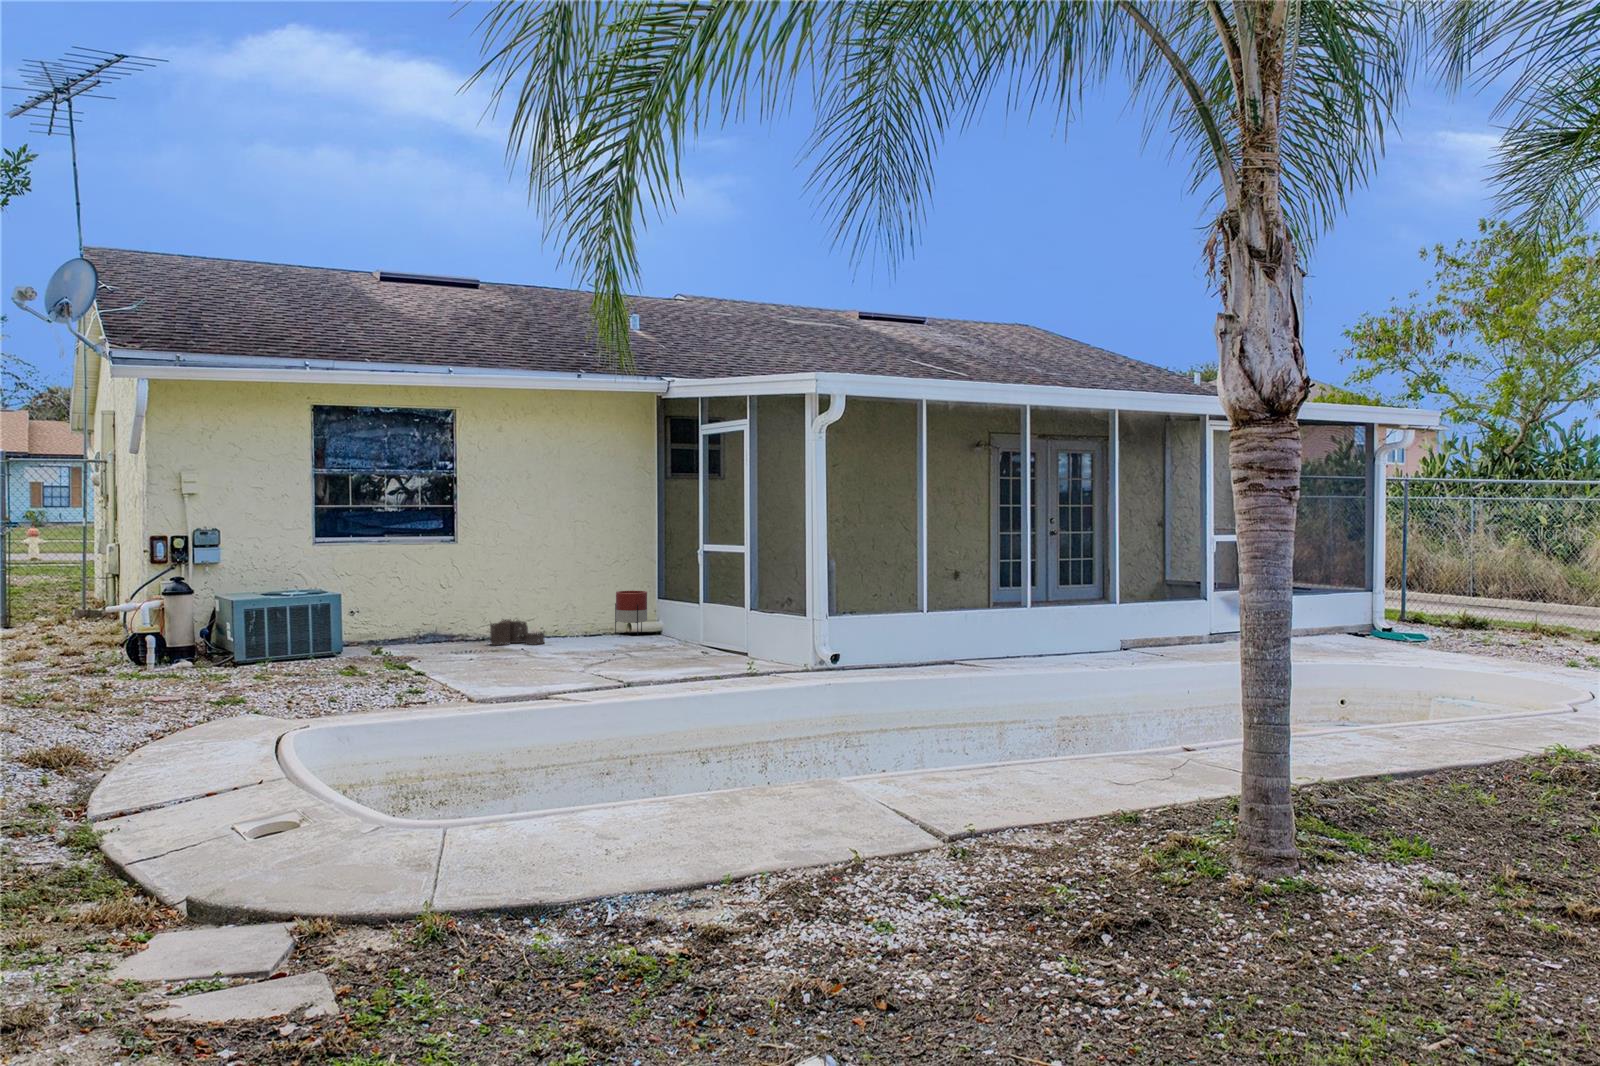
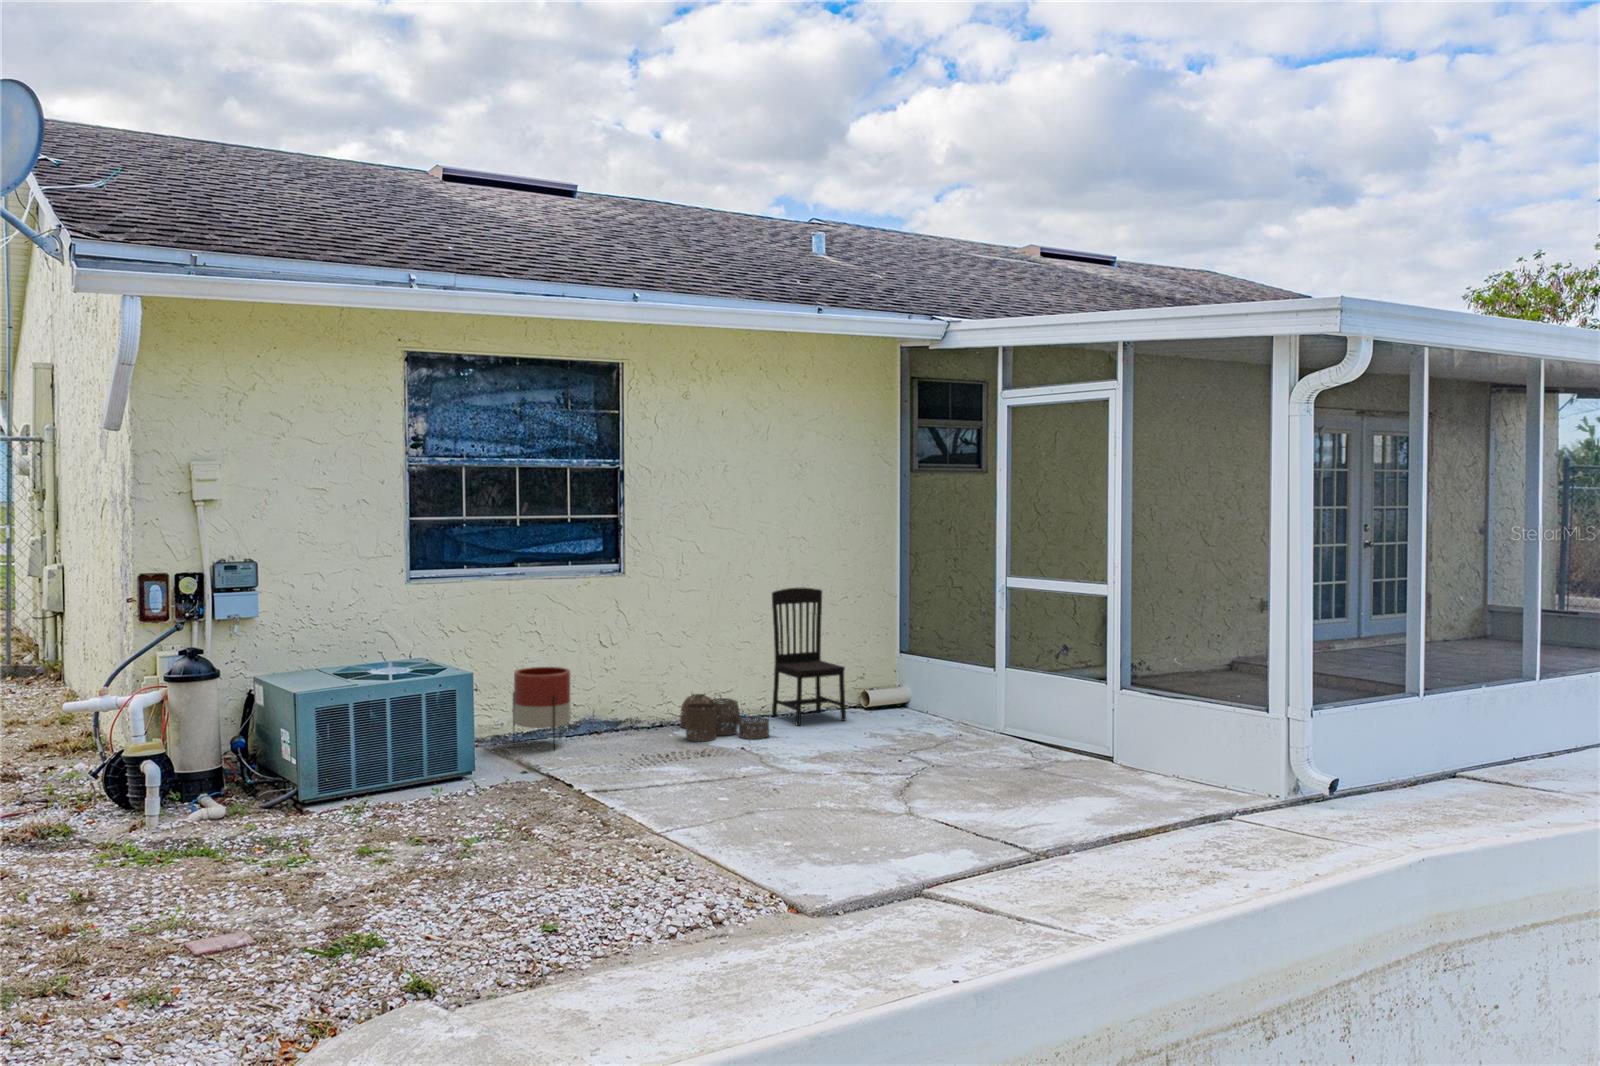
chair: none [559,553,605,640] -> present [772,587,846,726]
planter: present [615,591,647,635] -> present [513,667,571,750]

